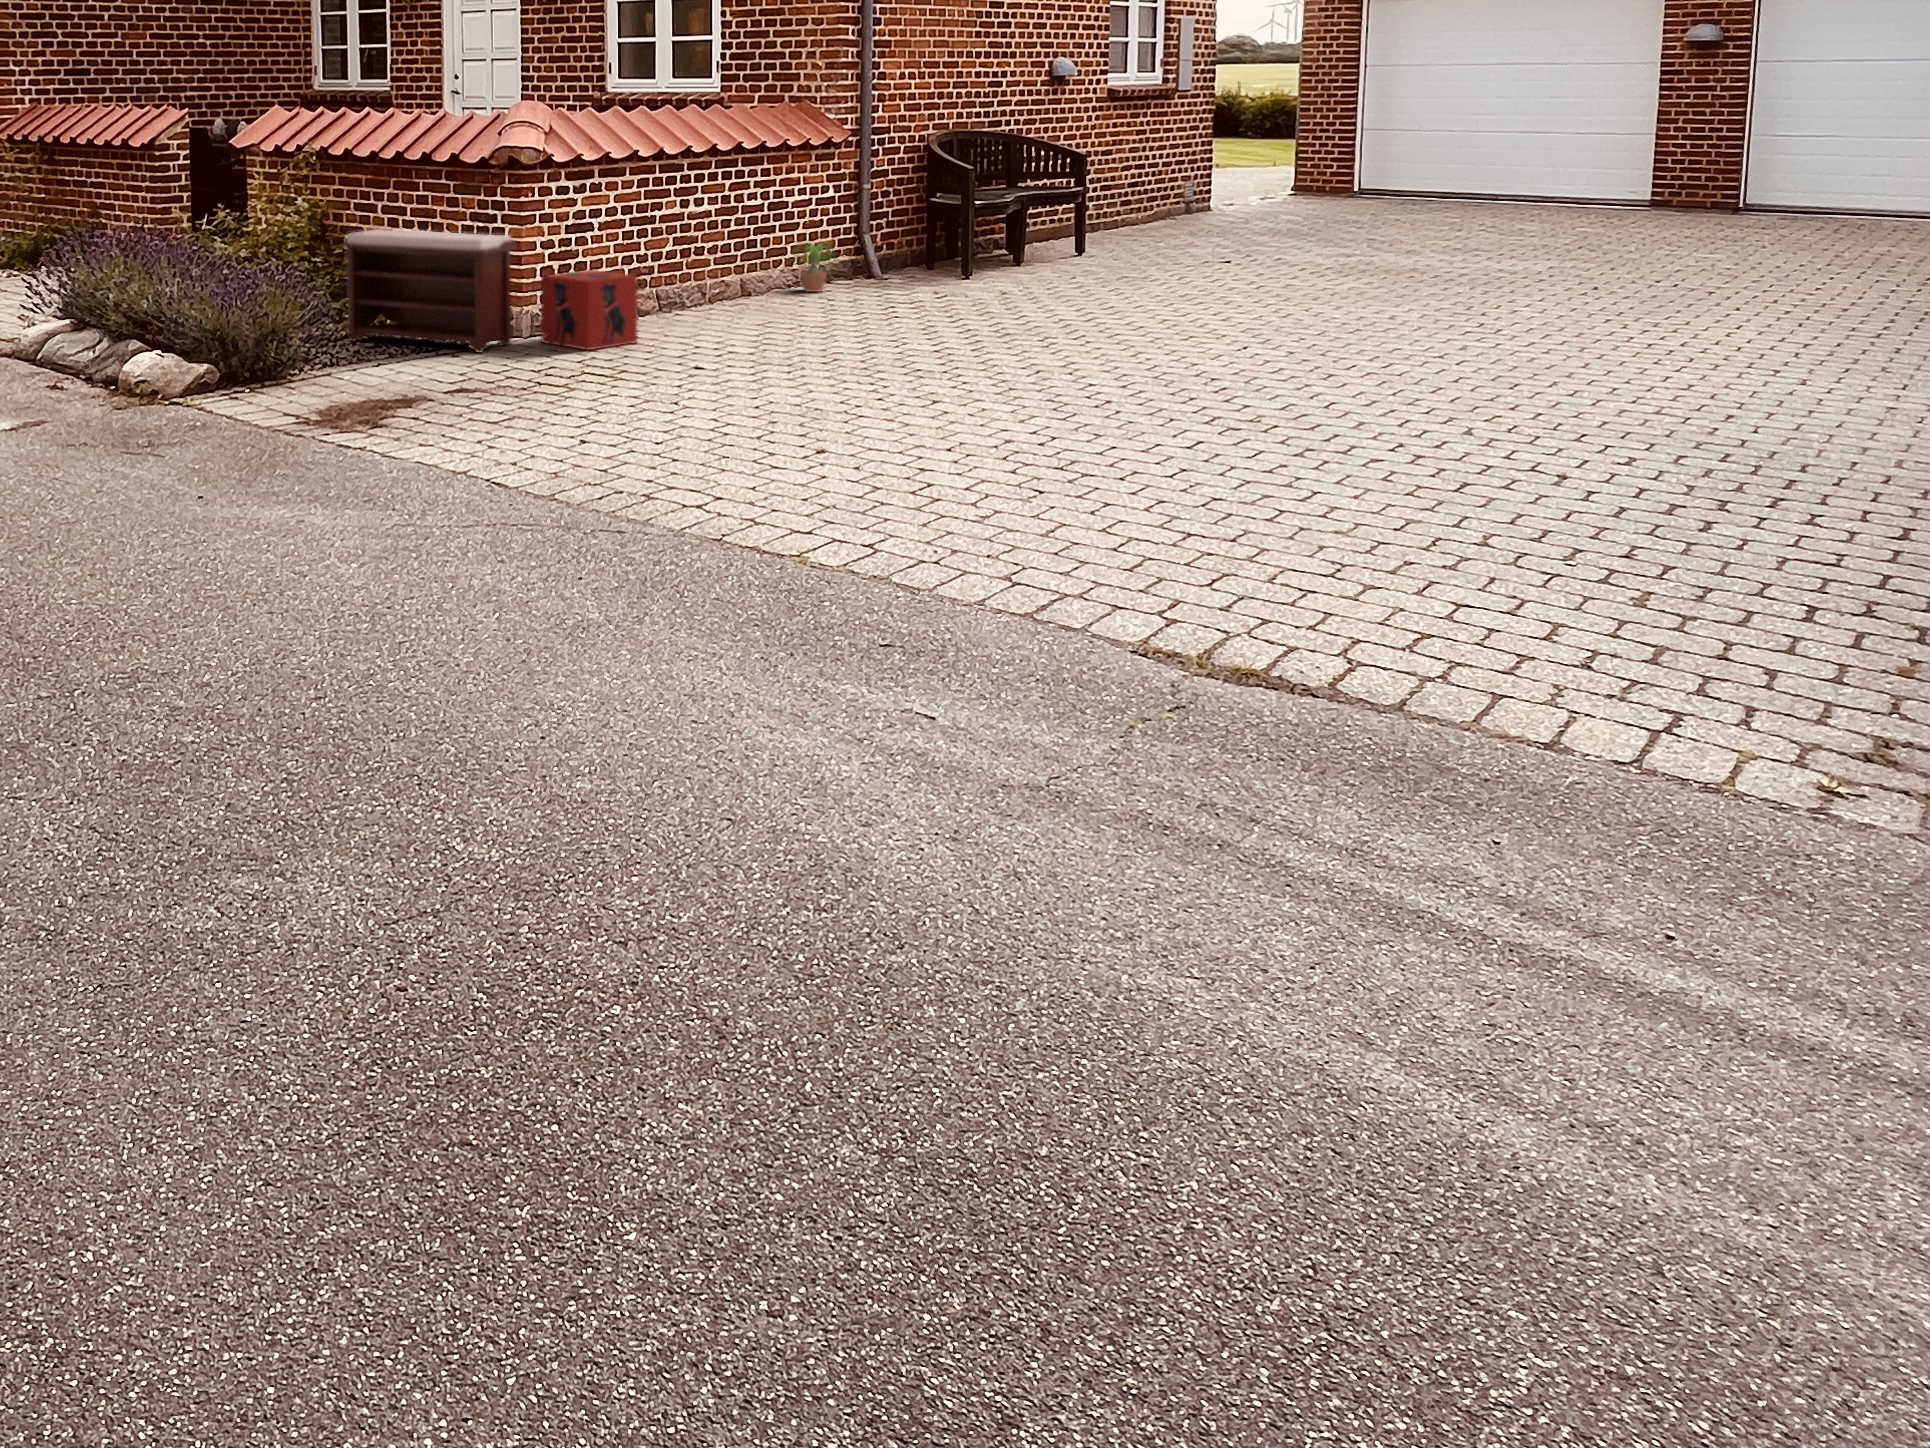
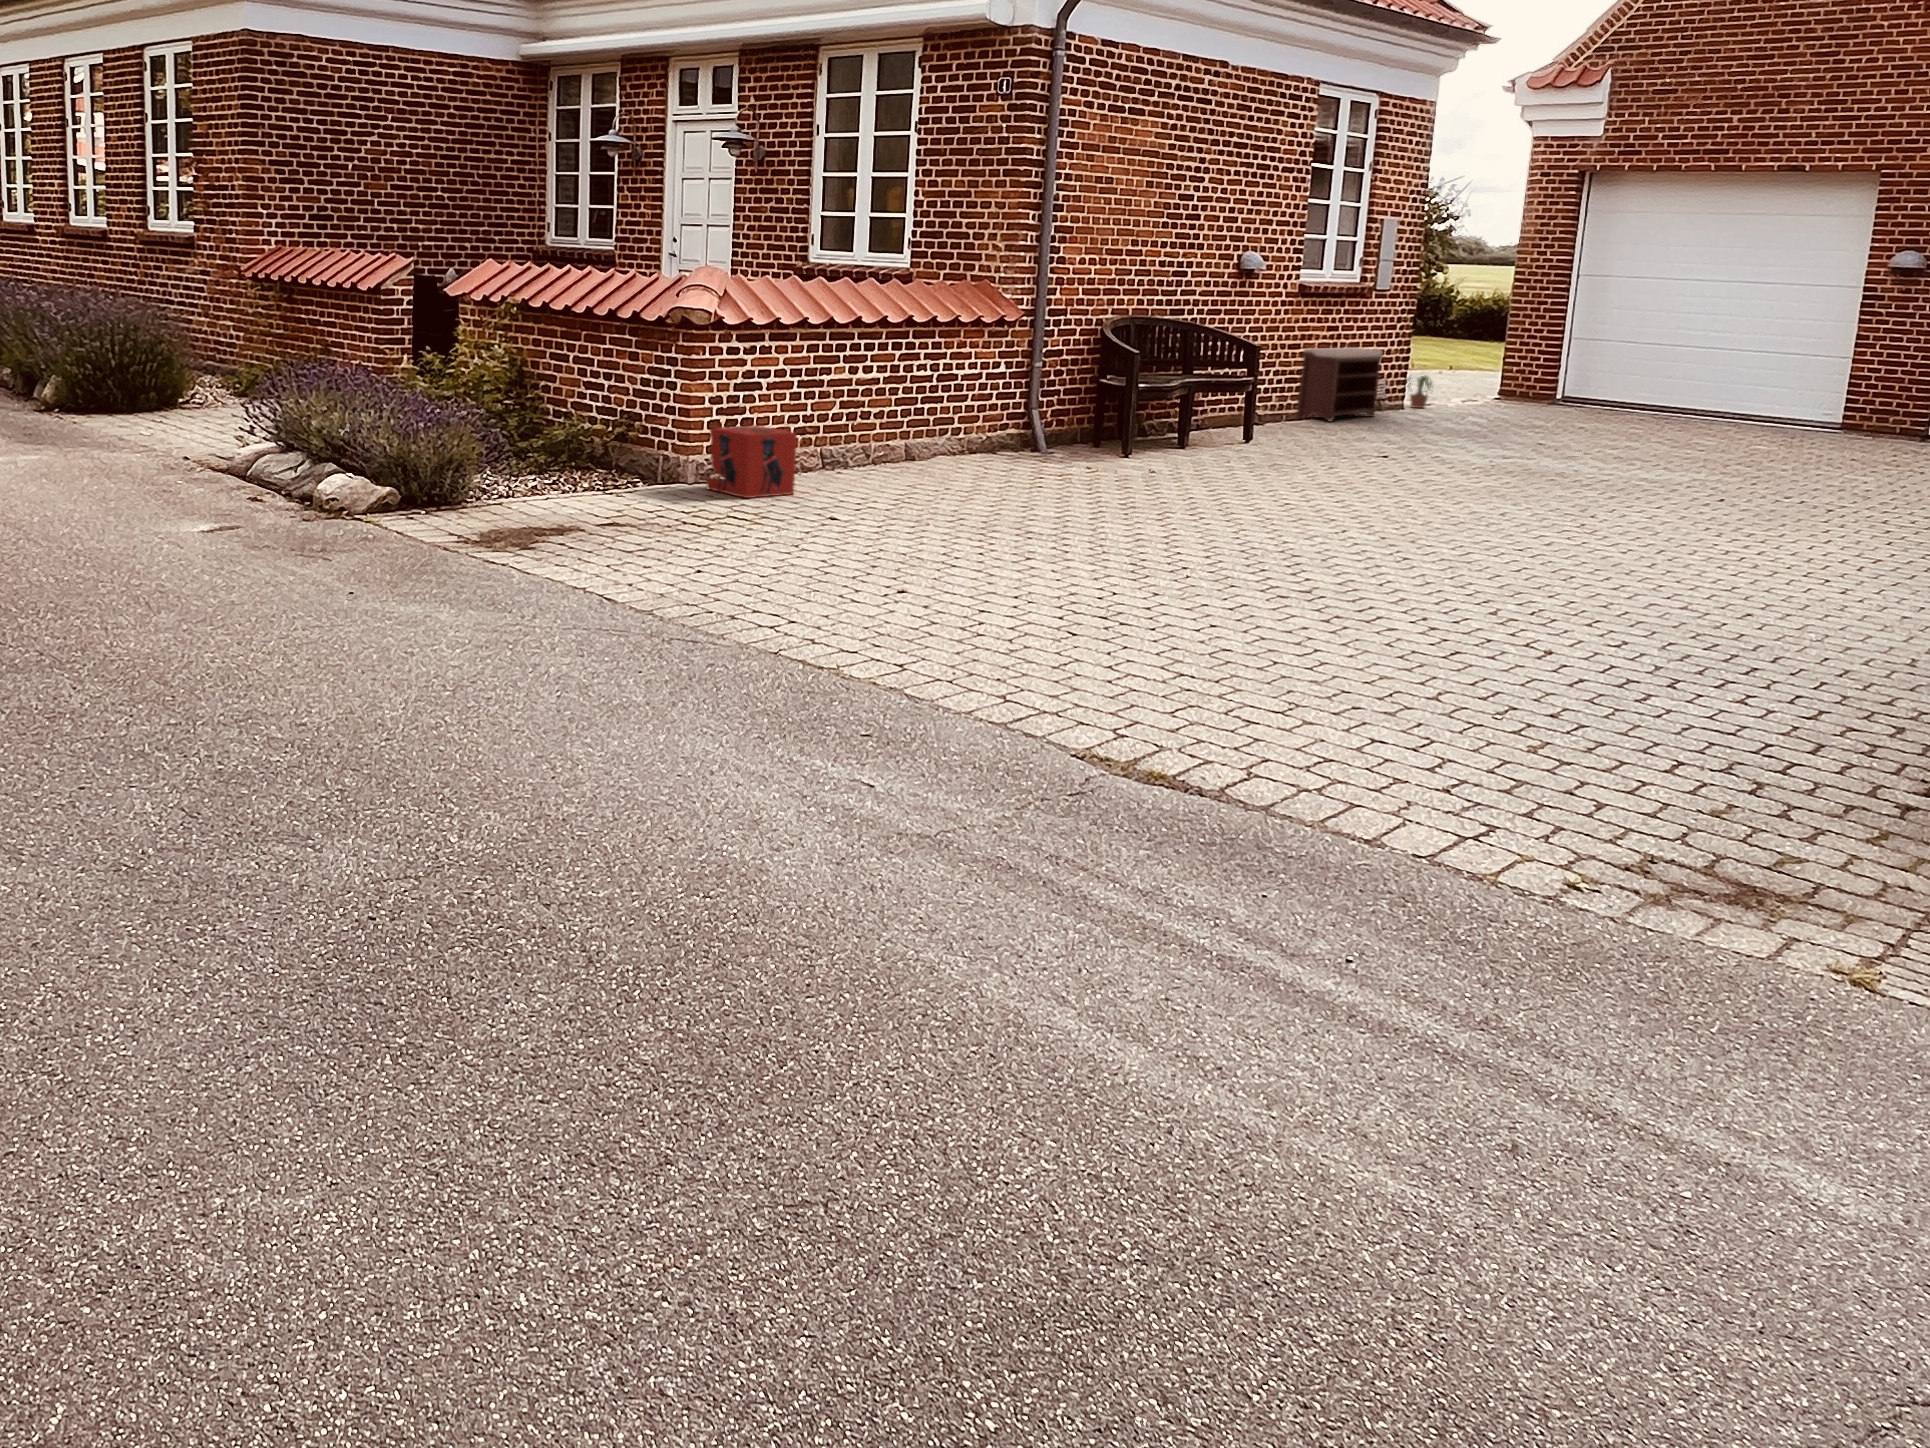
bench: present [342,229,517,353] -> present [1296,347,1384,421]
potted plant: present [793,243,834,292] -> present [1406,376,1432,408]

